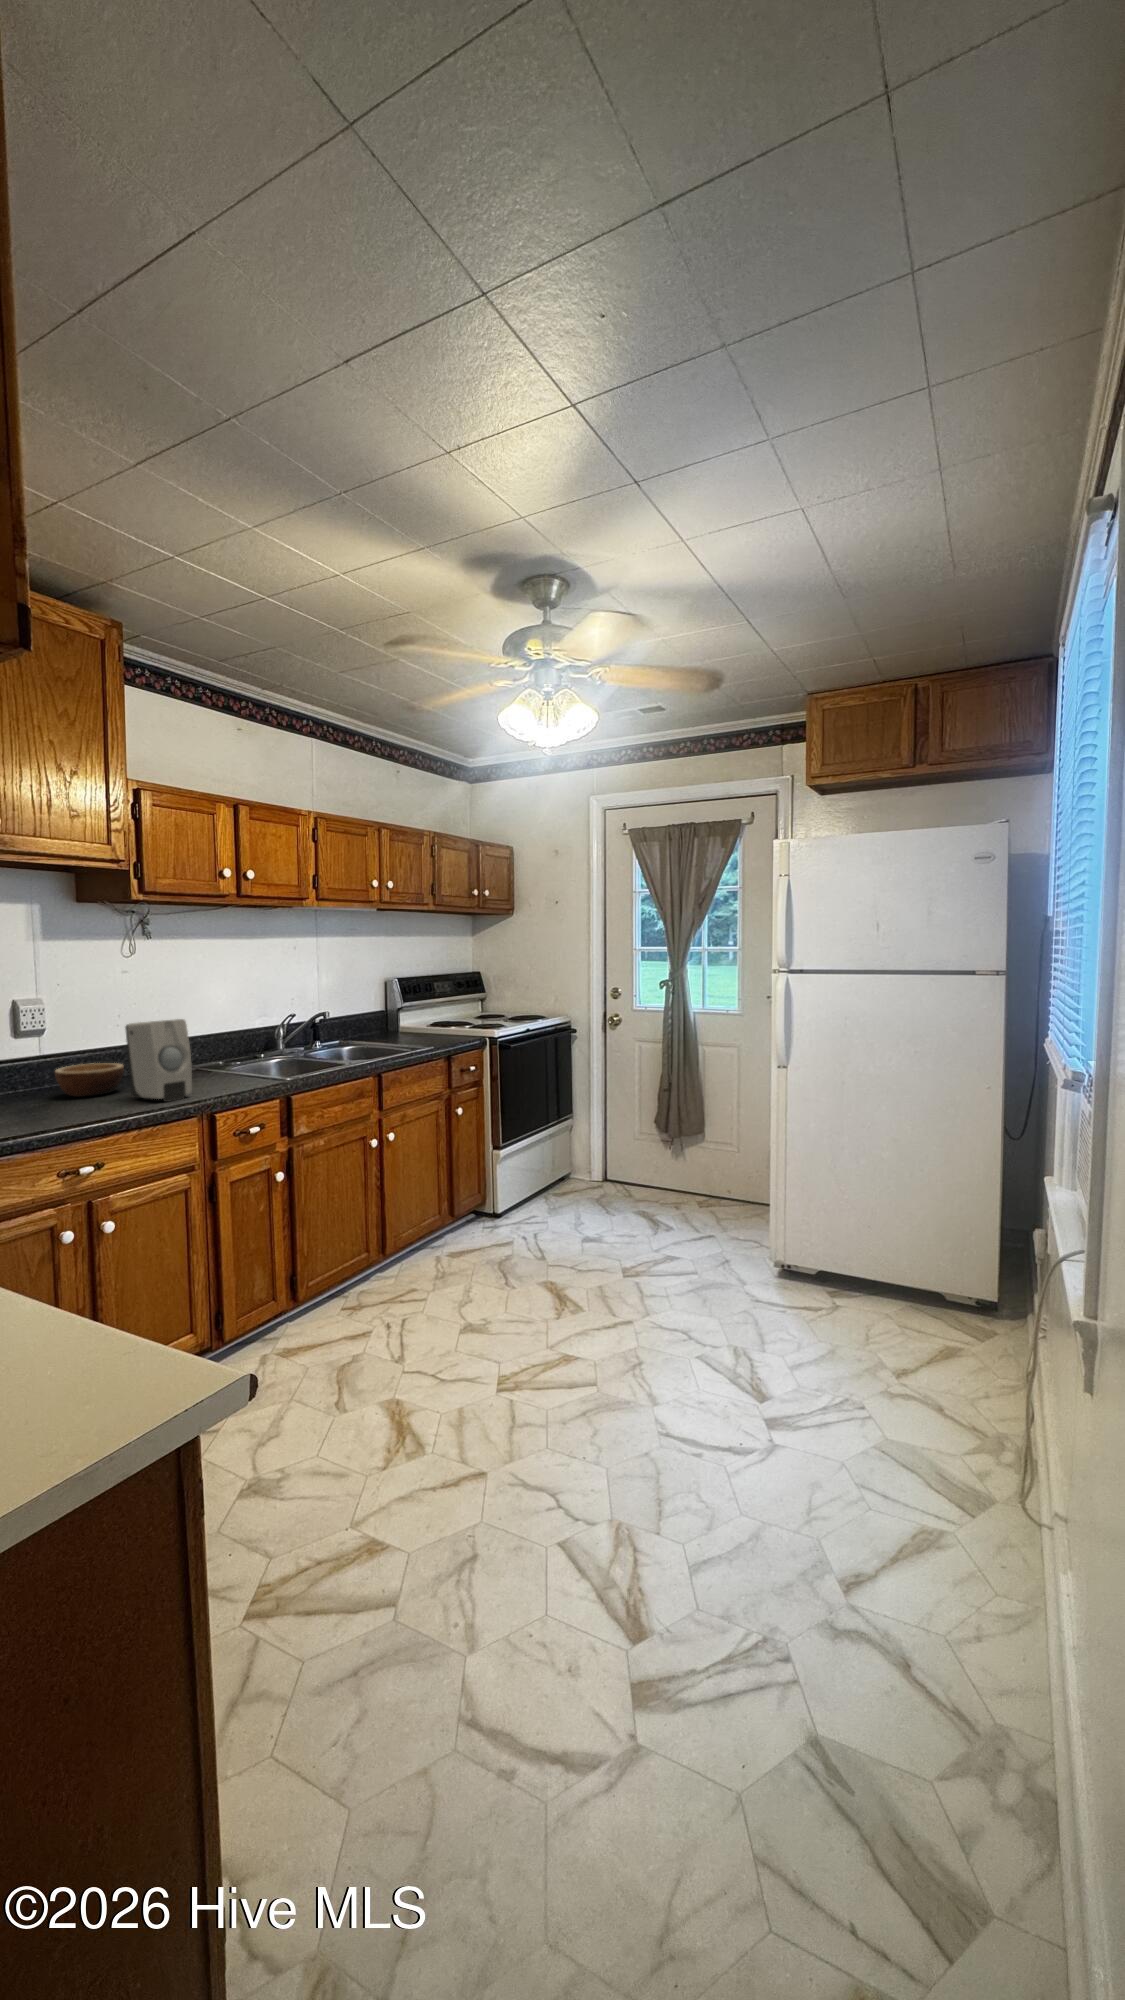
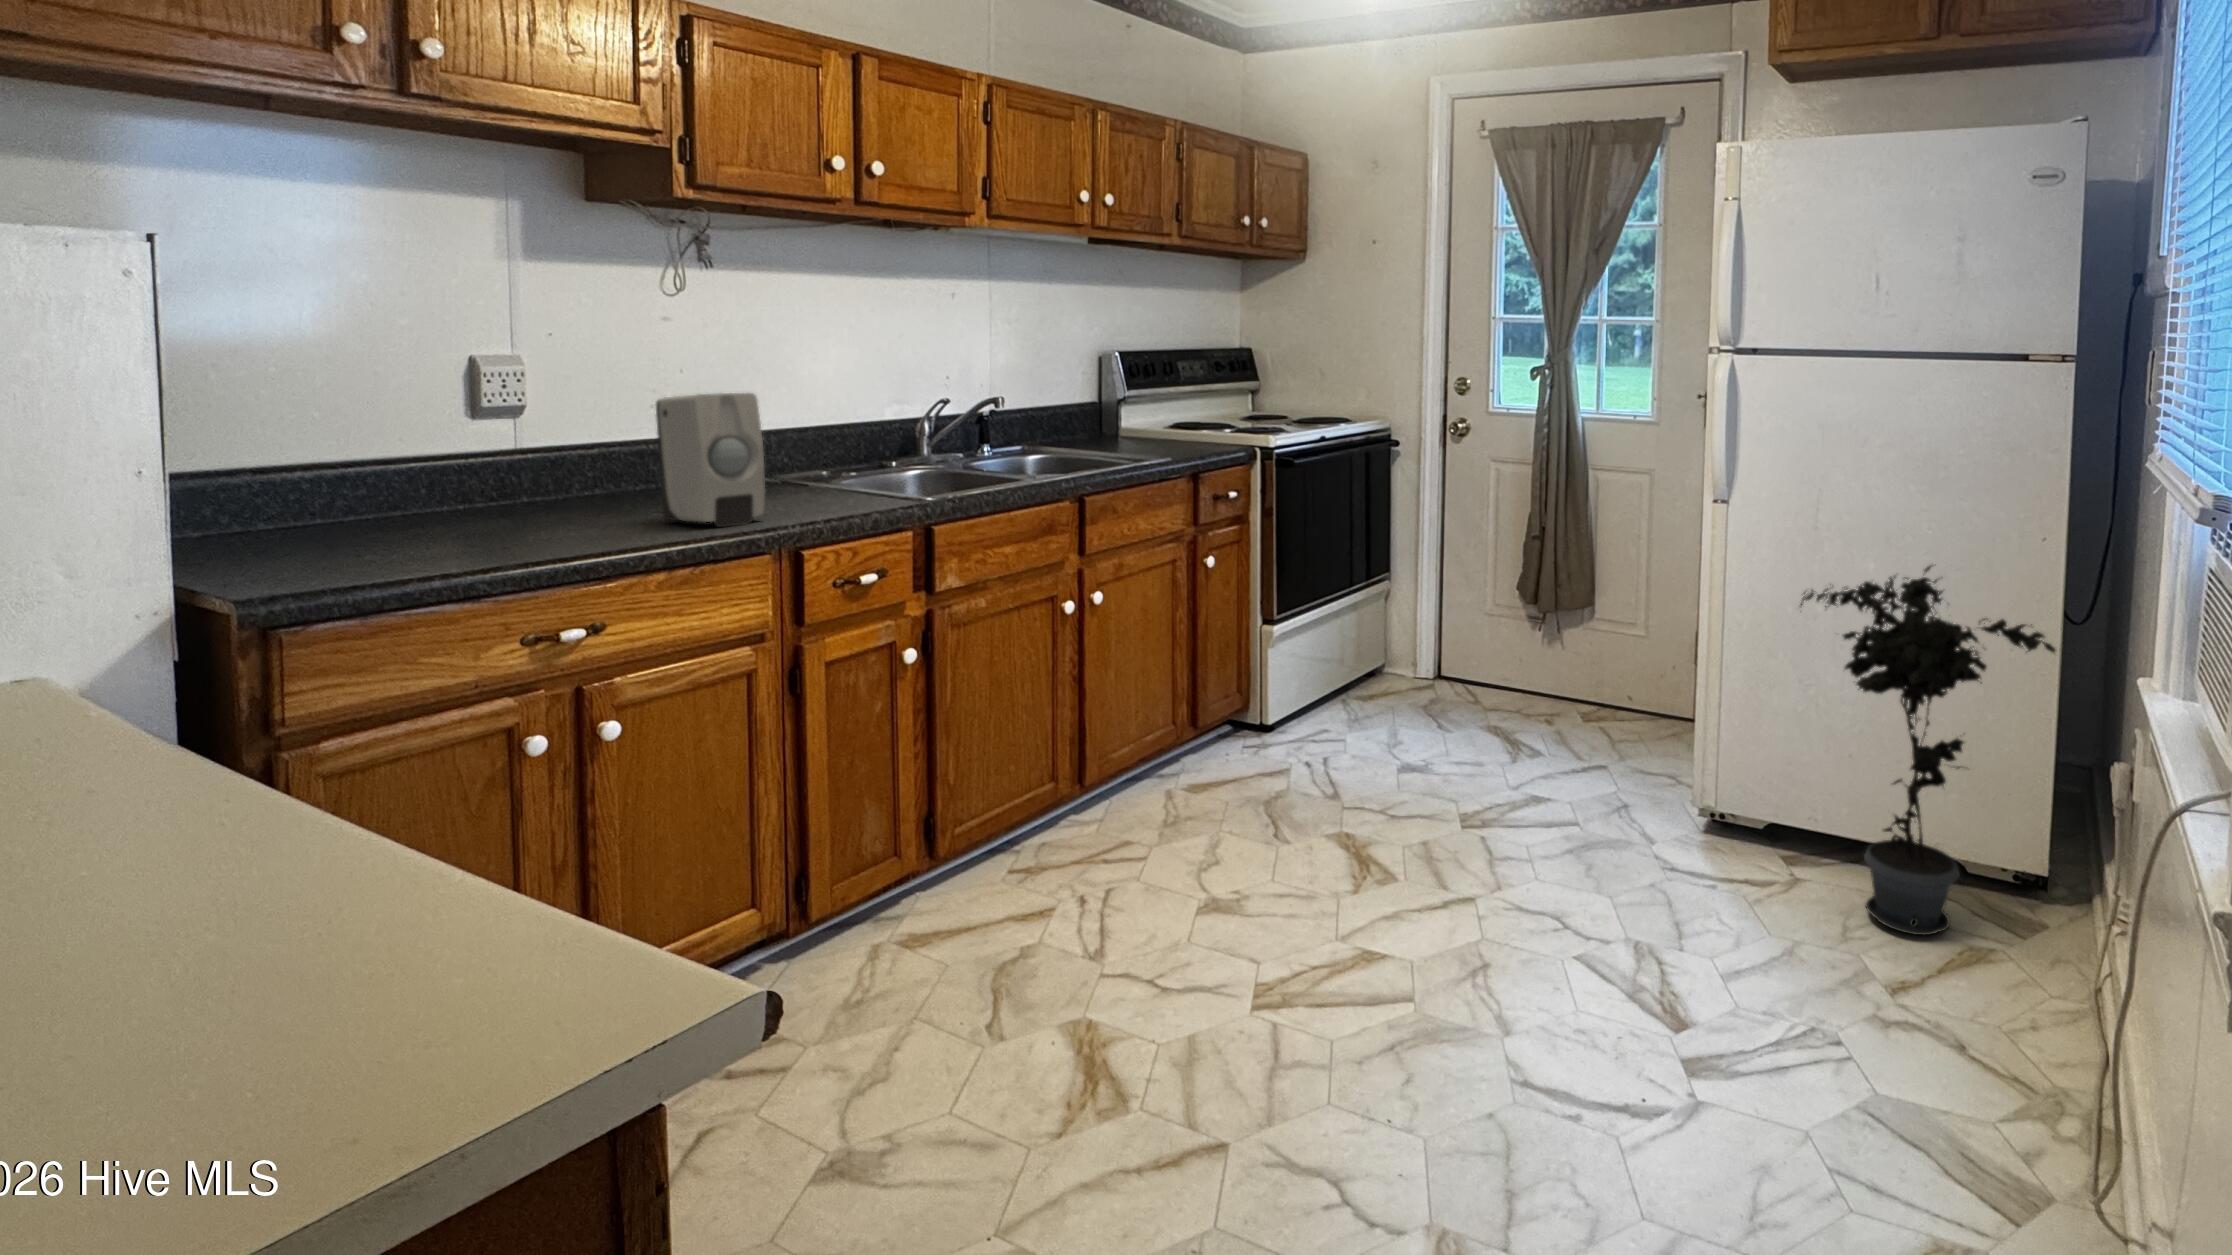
bowl: present [55,1063,124,1097] -> none [537,465,656,517]
potted plant: none [832,1107,996,1340] -> present [1801,566,2056,935]

